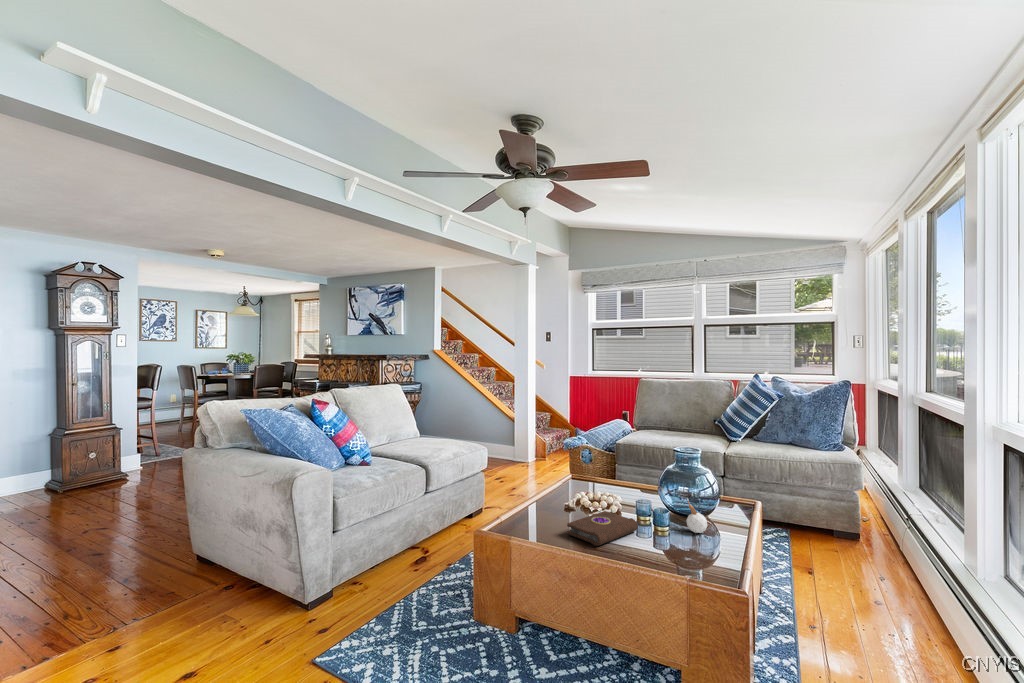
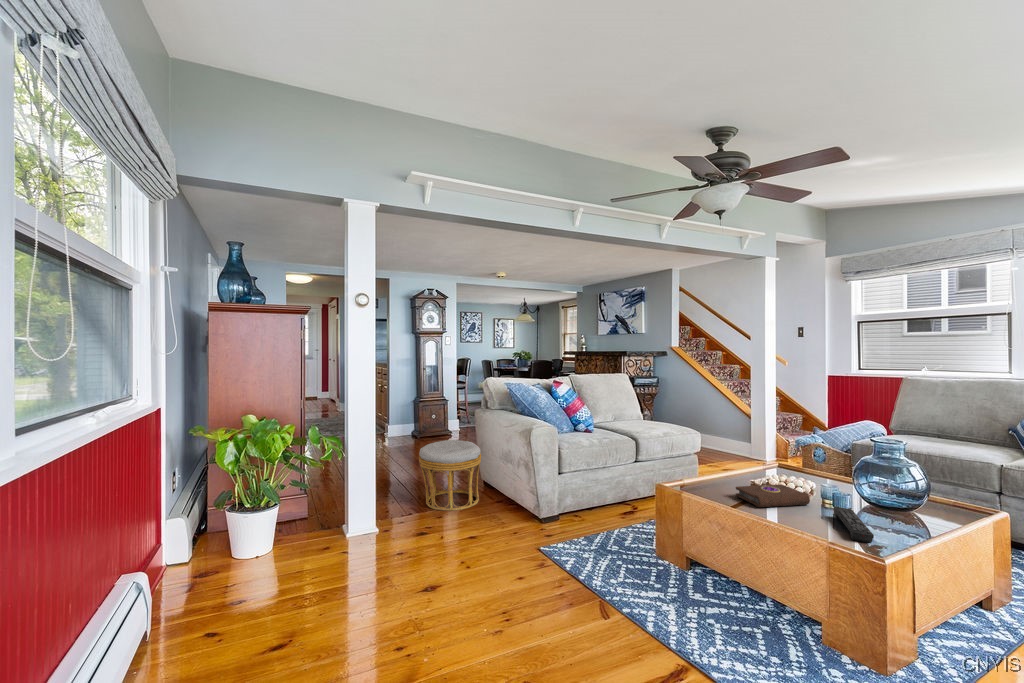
candle: present [687,498,707,533] -> none [868,481,892,517]
ottoman: none [79,503,202,628] -> present [419,440,481,511]
remote control: none [666,532,719,572] -> present [834,508,874,542]

